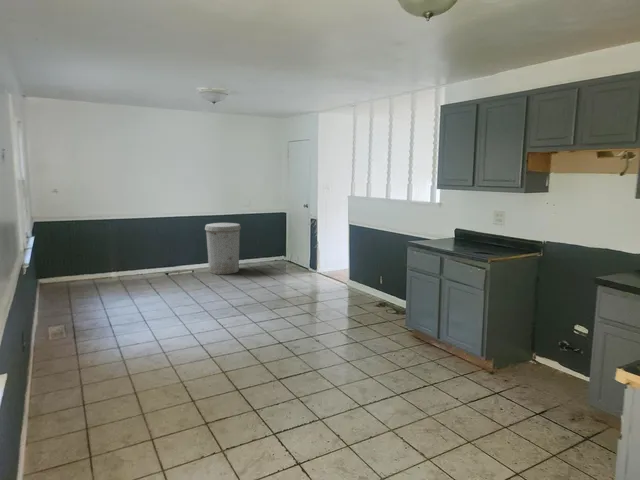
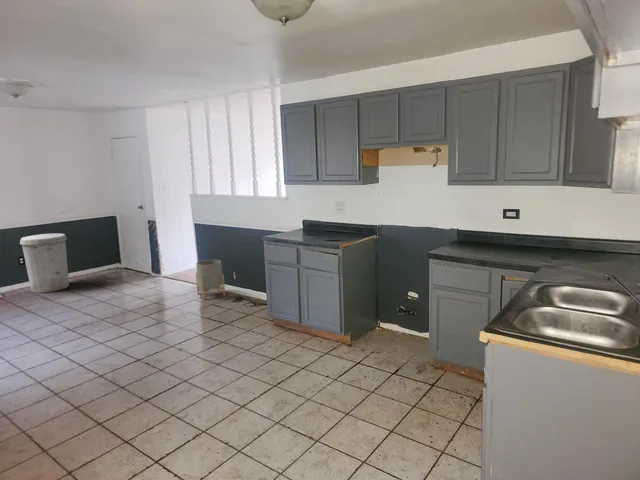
planter: none [345,261,372,300] -> present [196,260,225,299]

